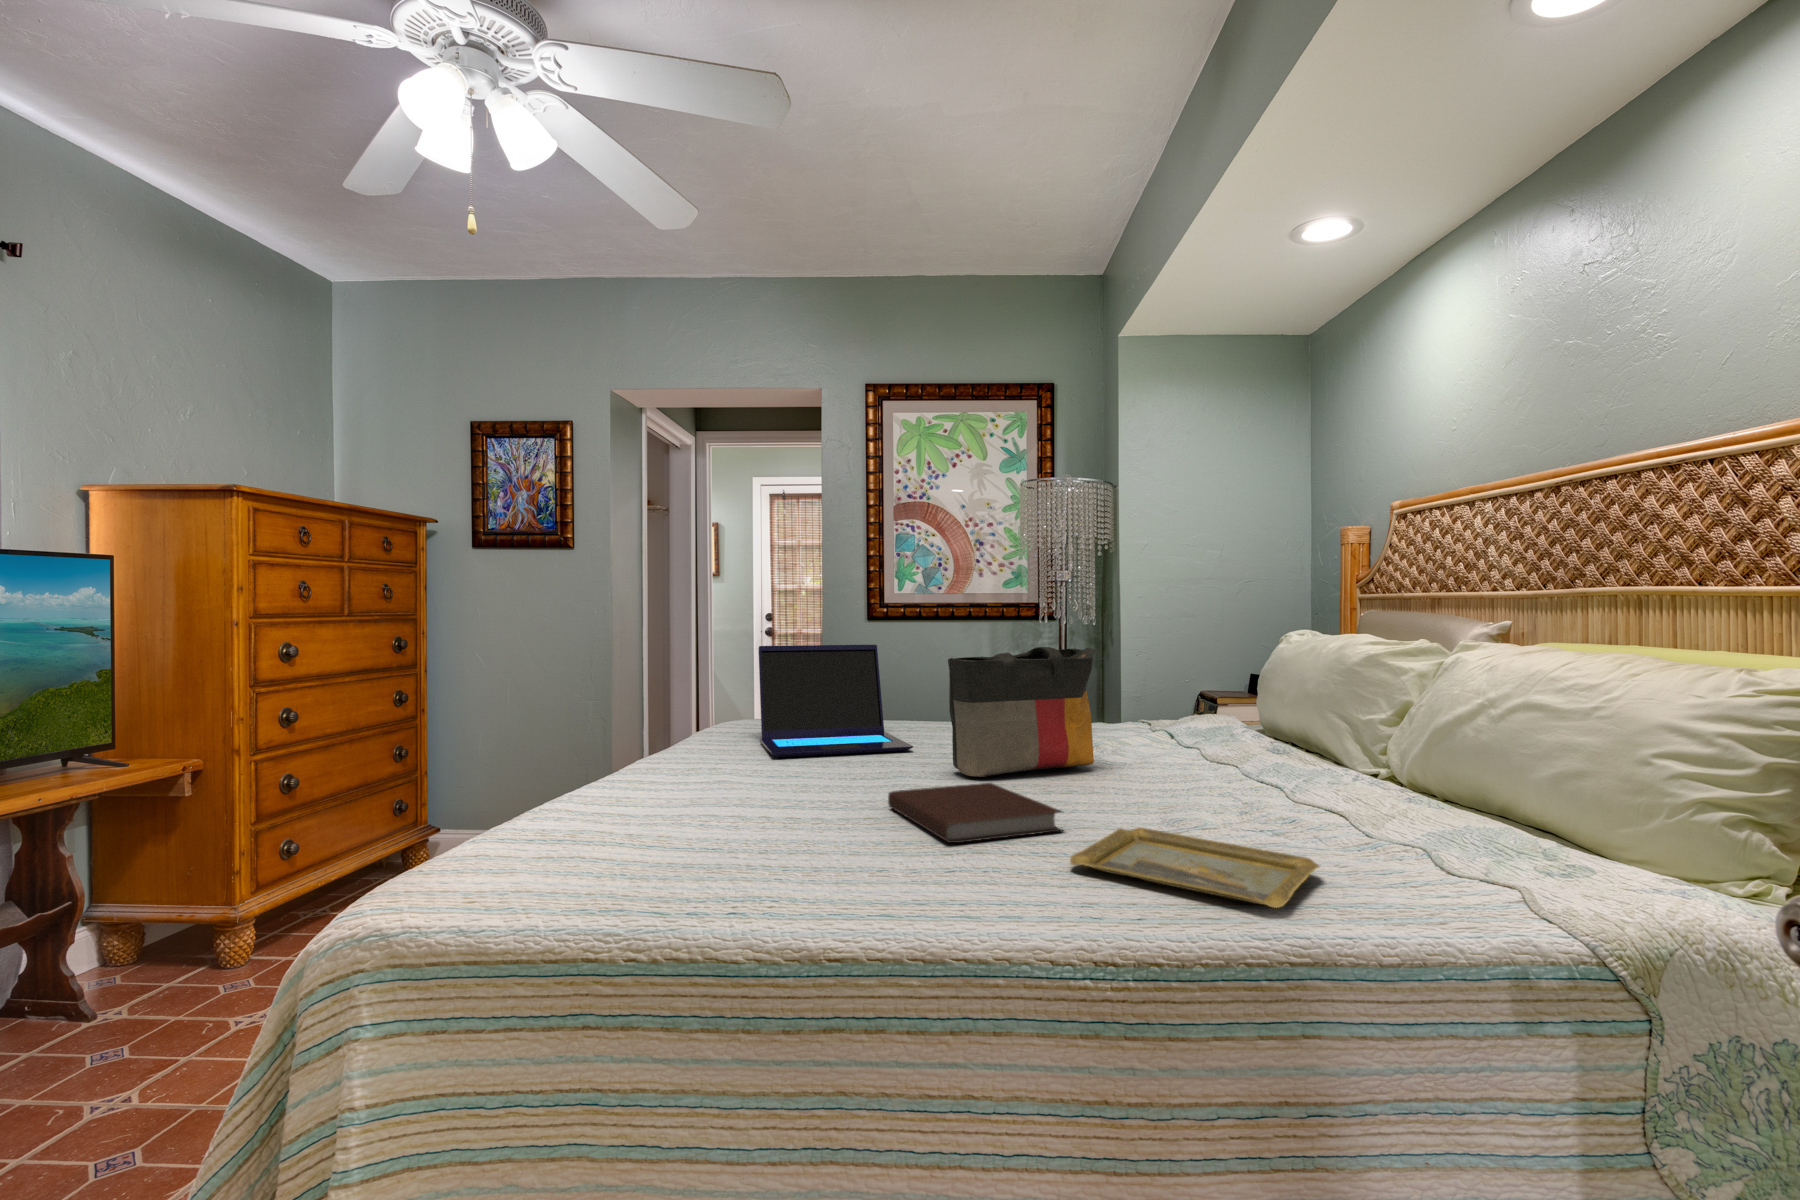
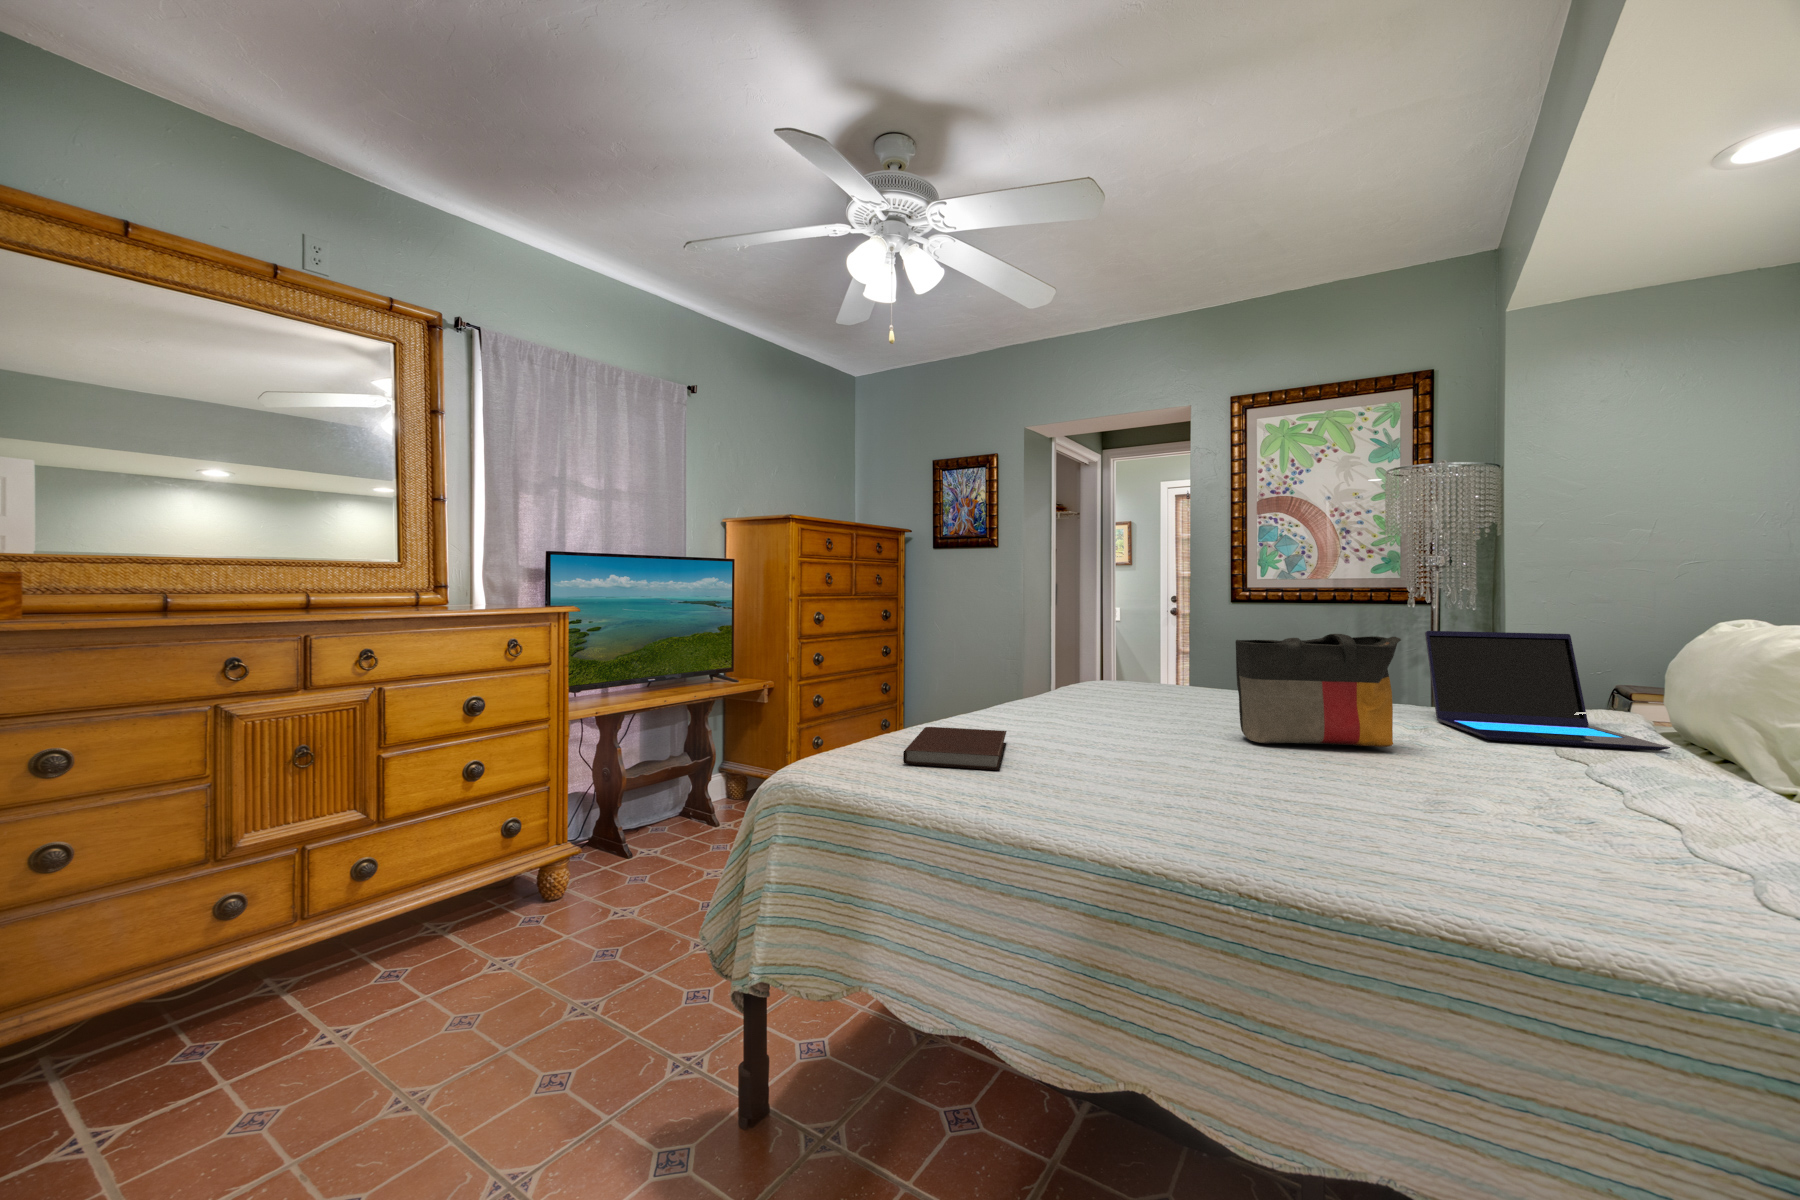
laptop: present [758,645,913,757] -> present [1425,631,1670,751]
notebook: present [888,783,1062,843] -> present [903,727,1007,770]
tray: present [1070,827,1320,908] -> none [1273,802,1557,894]

